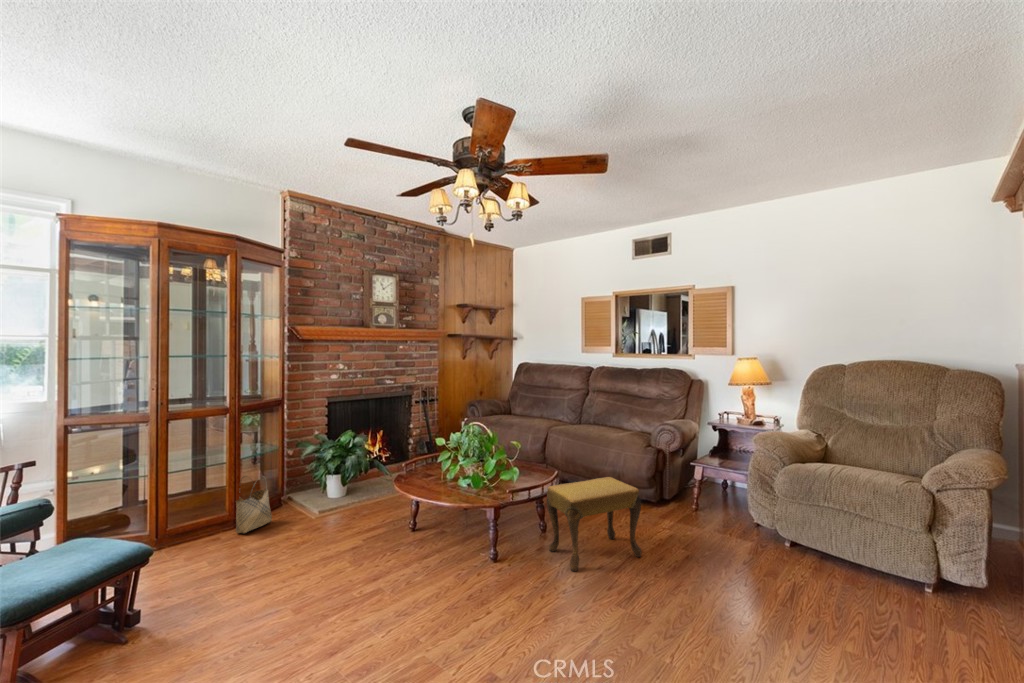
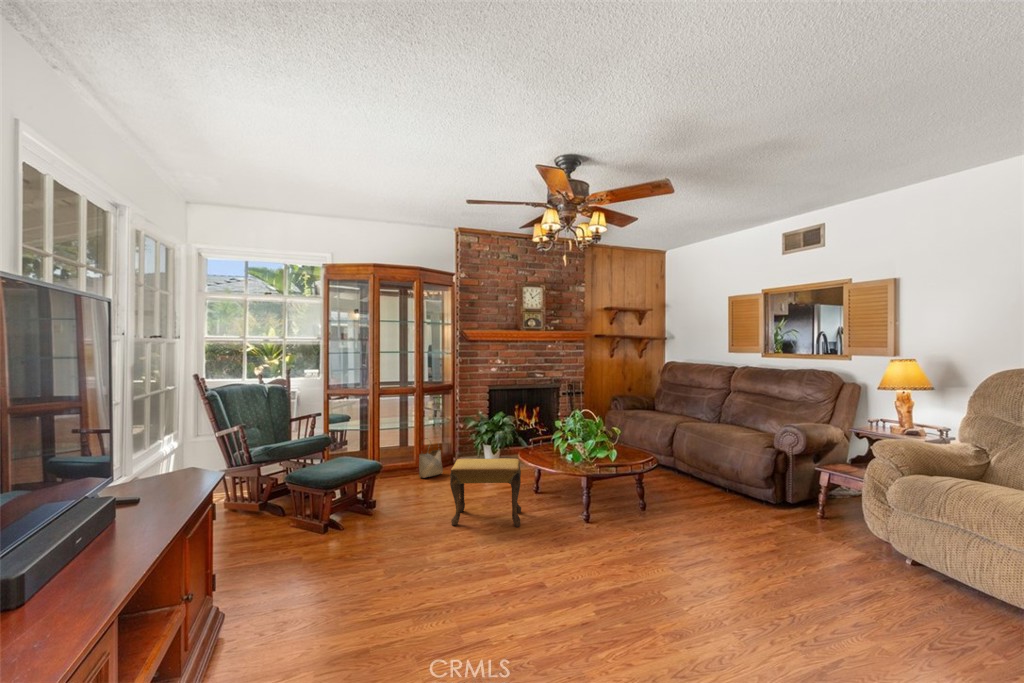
footstool: present [547,477,642,571] -> present [450,458,521,527]

